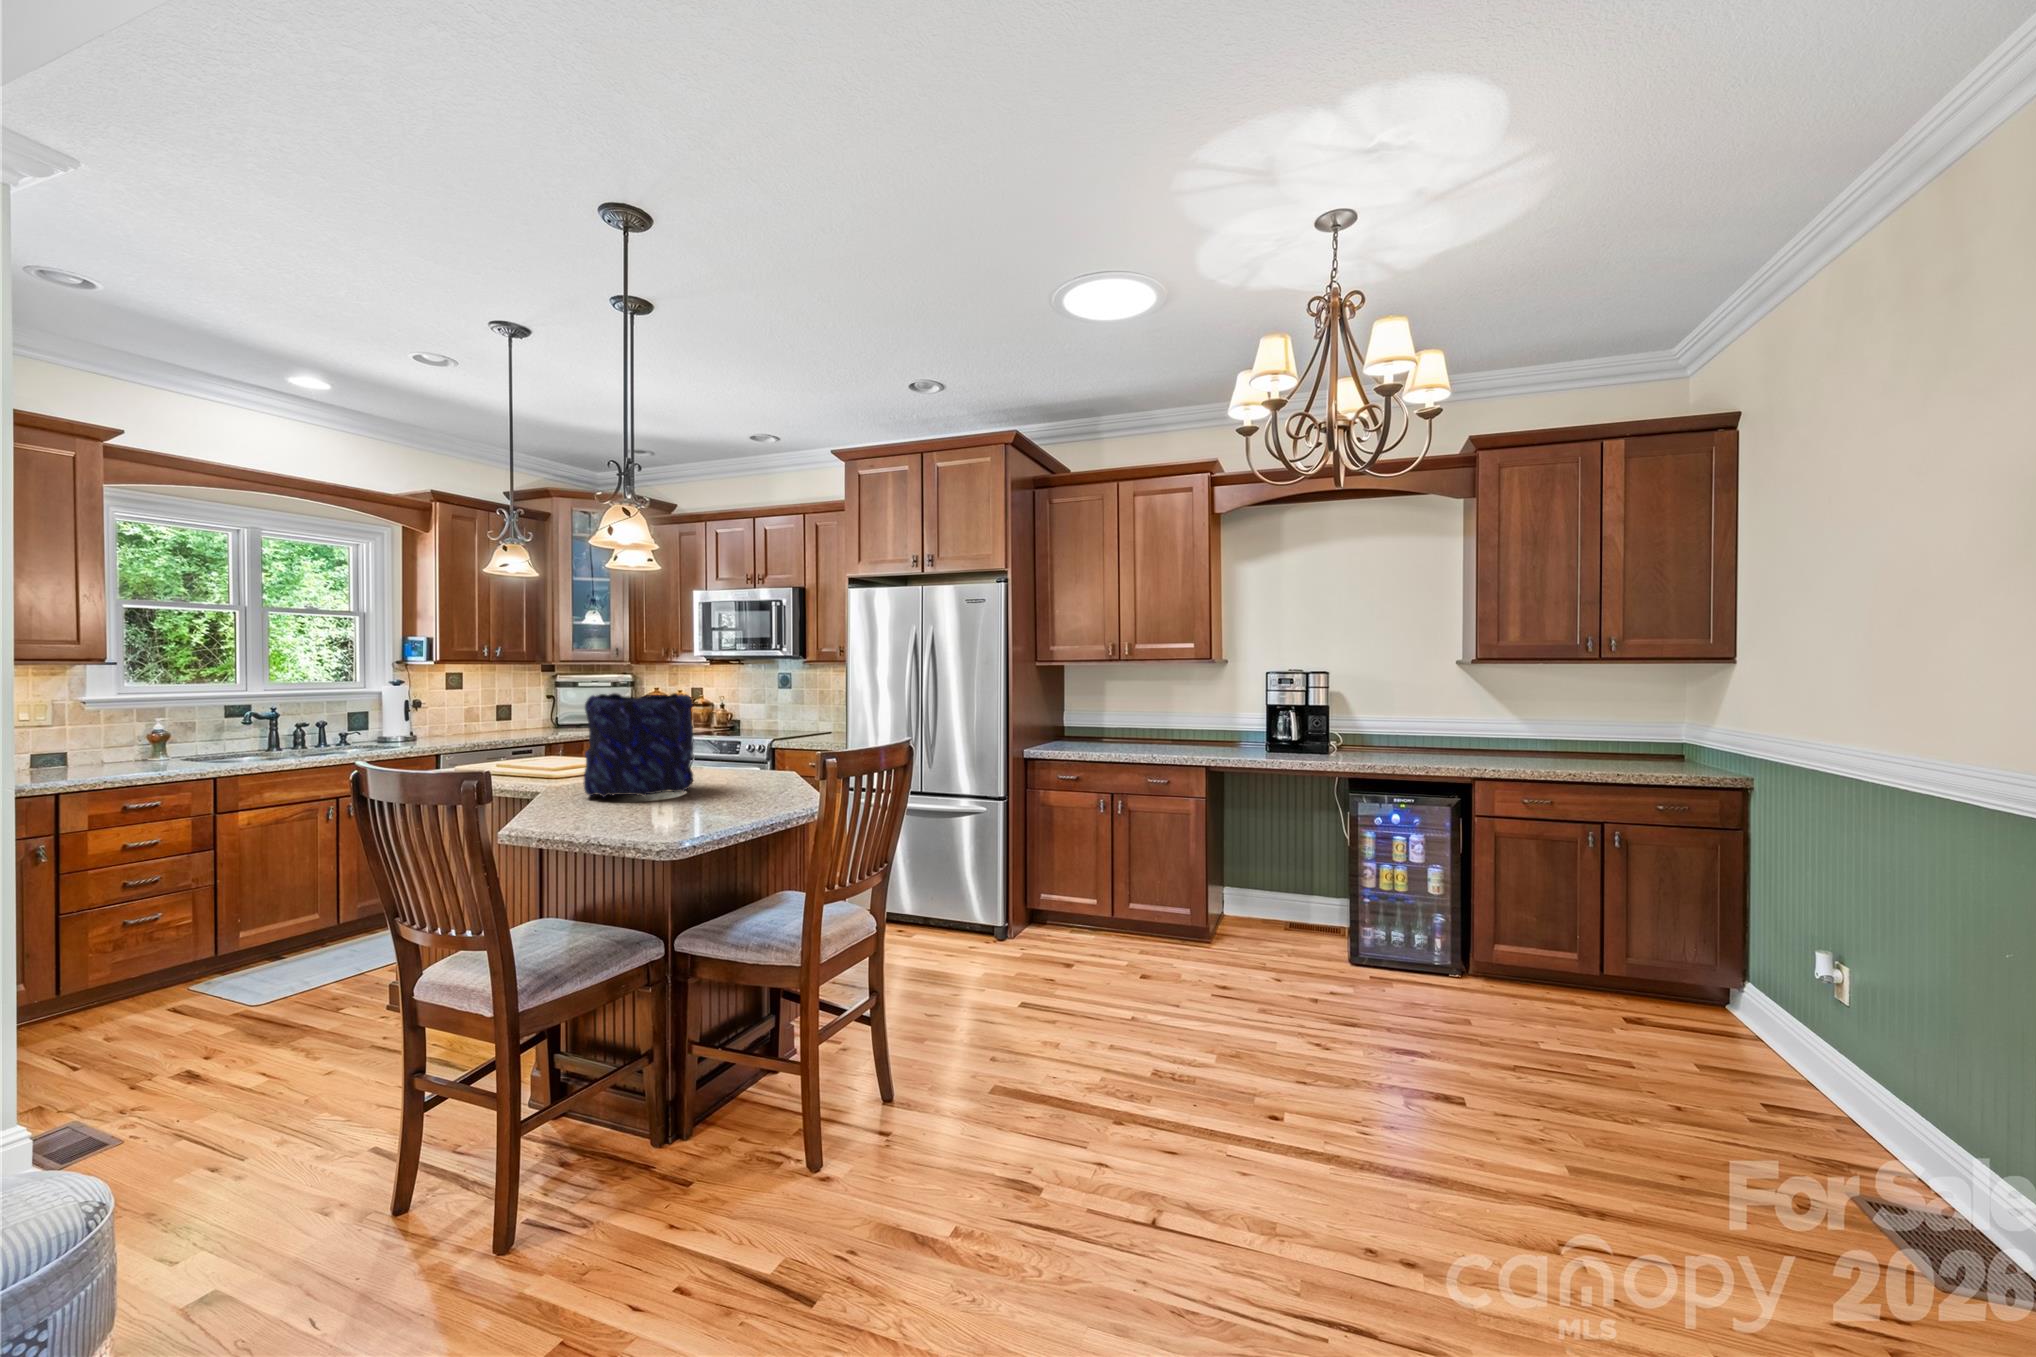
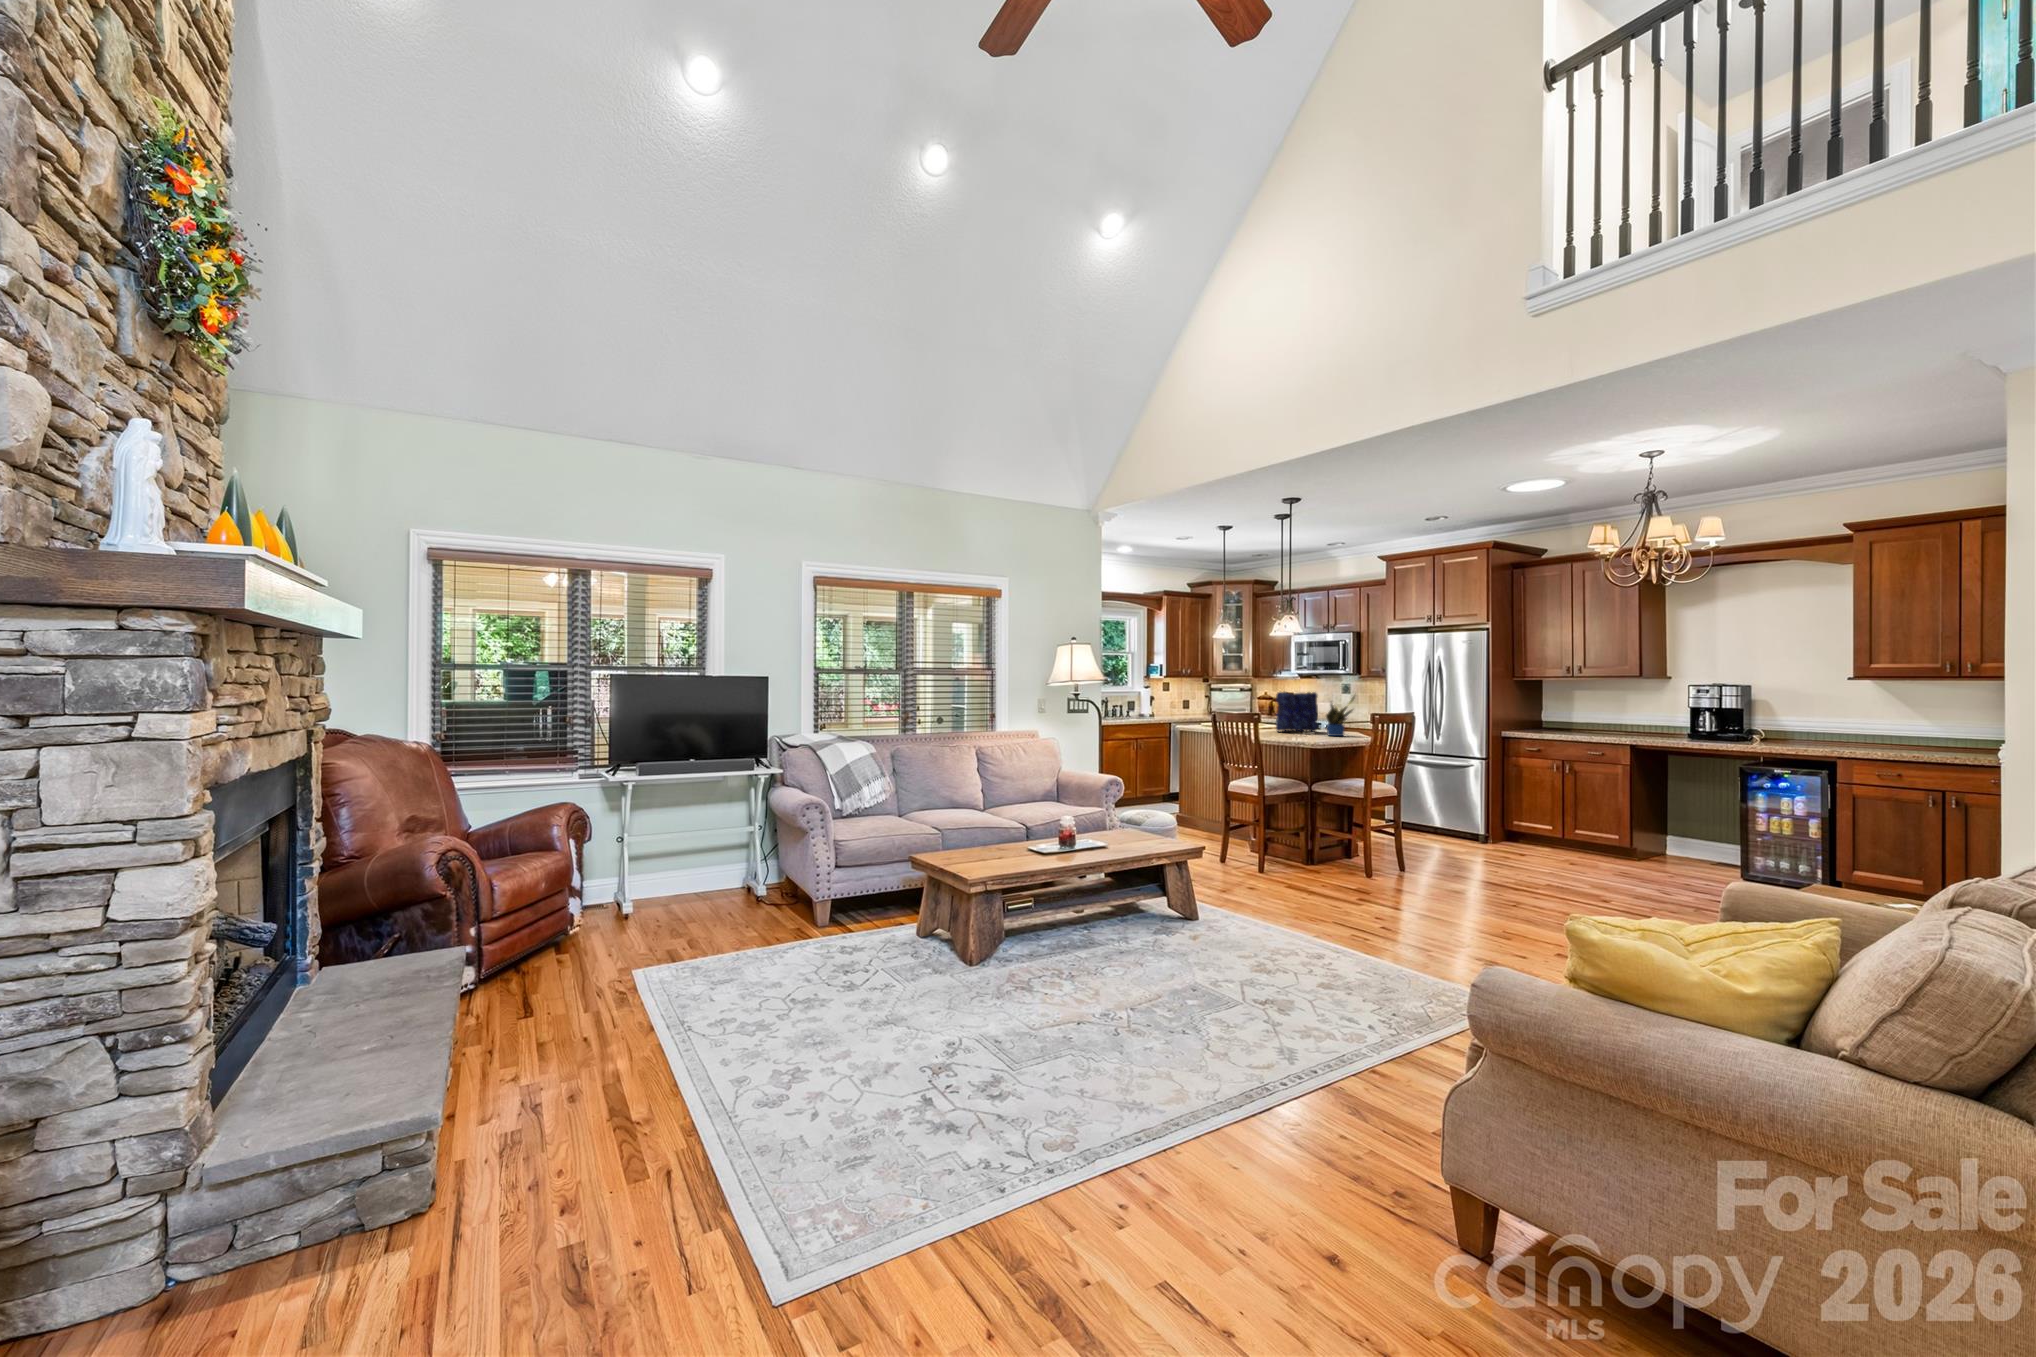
potted plant: none [703,697,777,807] -> present [1326,696,1355,736]

